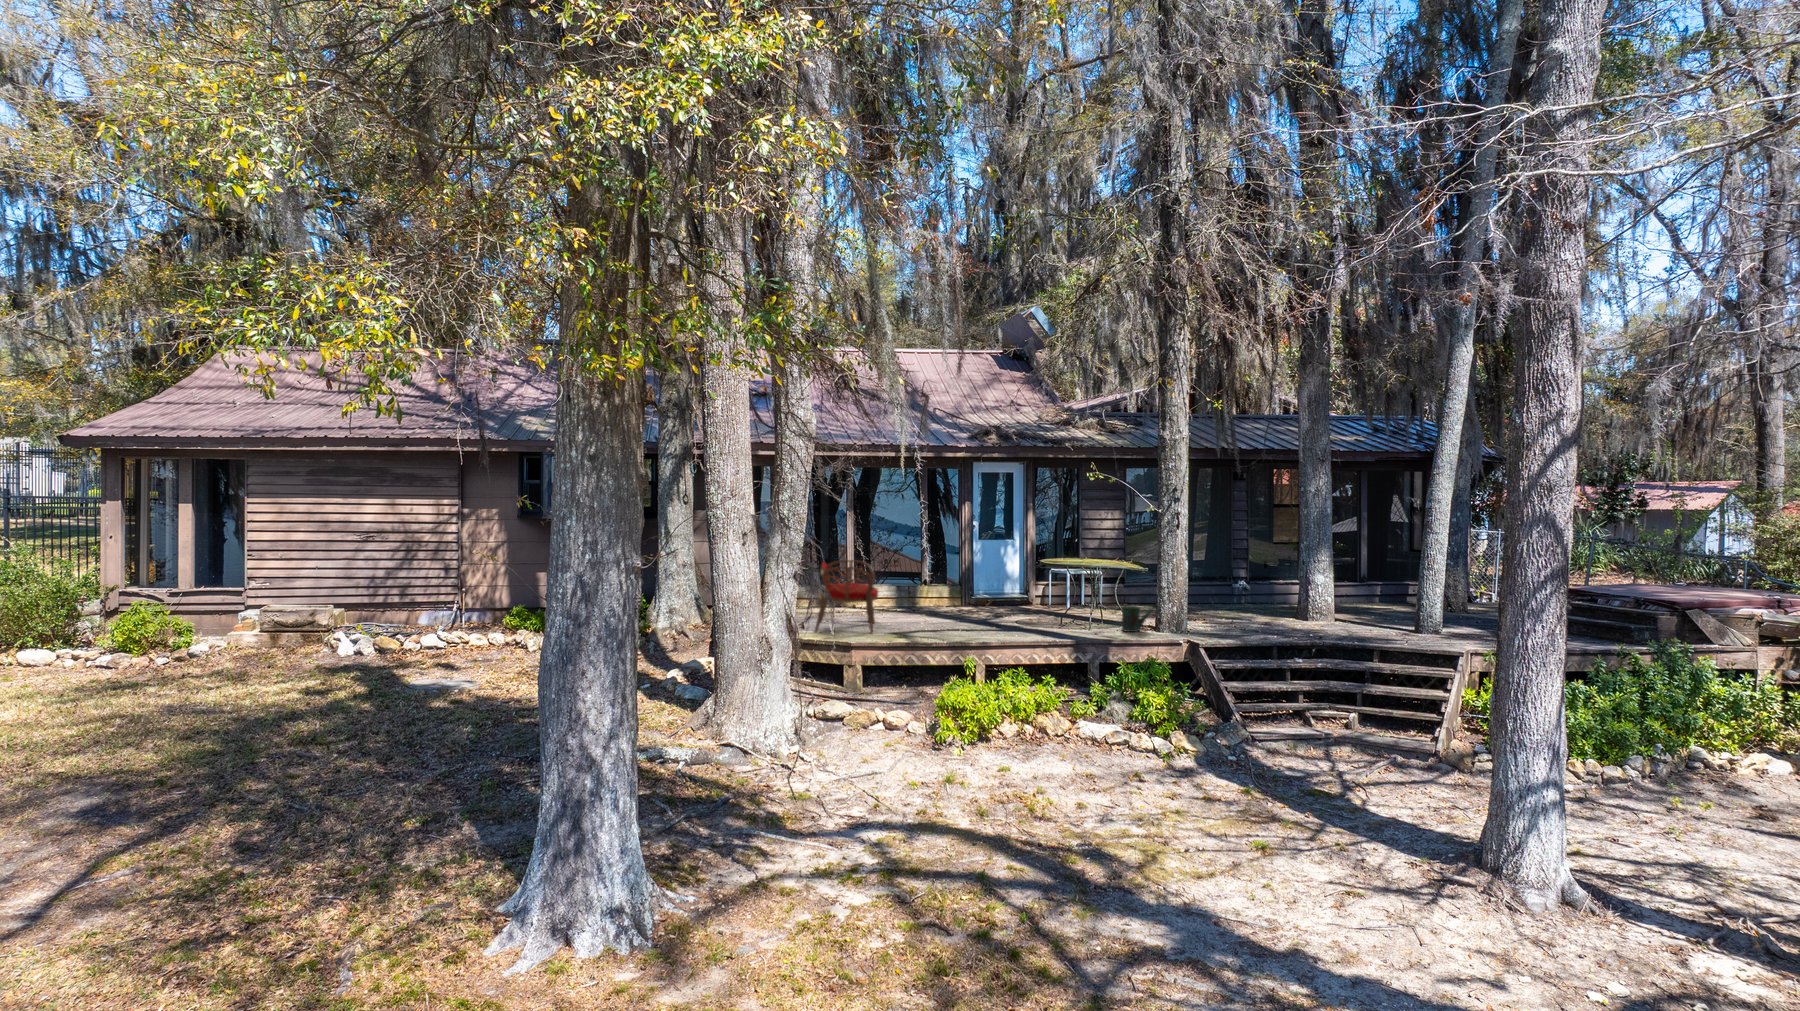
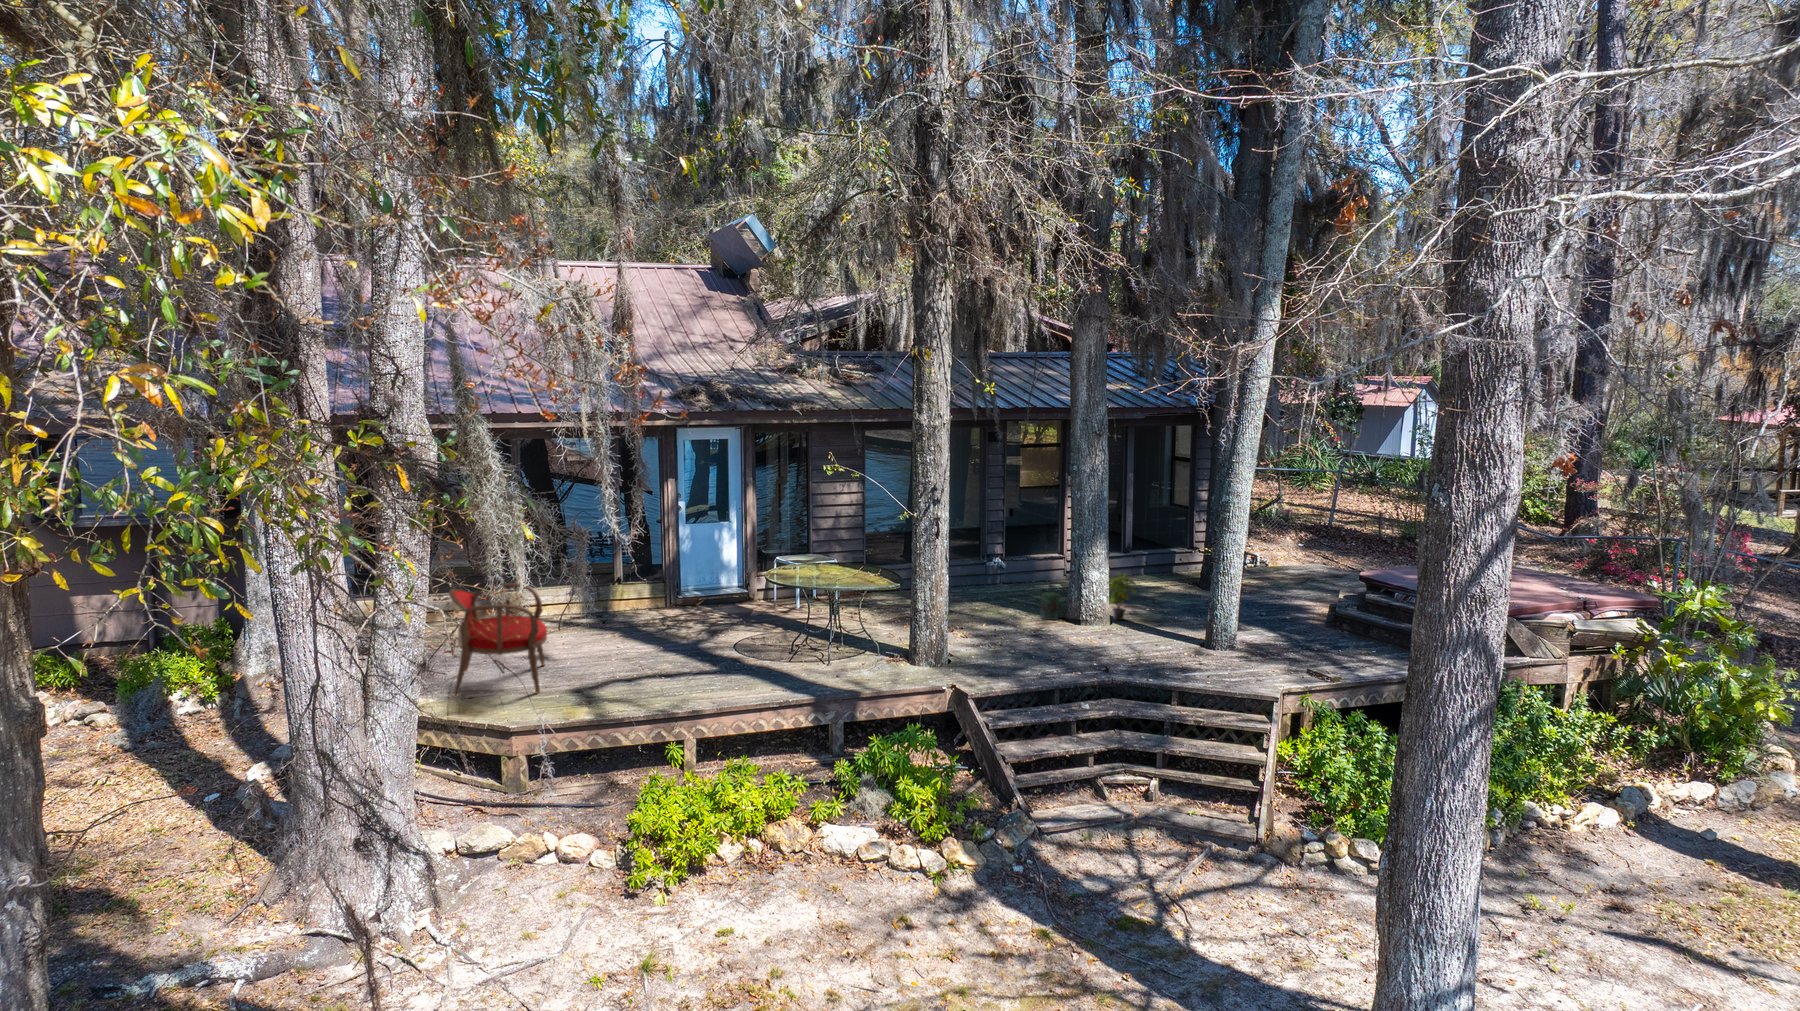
potted plant: none [1330,580,1363,621] -> present [1107,574,1136,620]
watering can: present [1122,605,1156,632] -> present [1035,592,1068,620]

